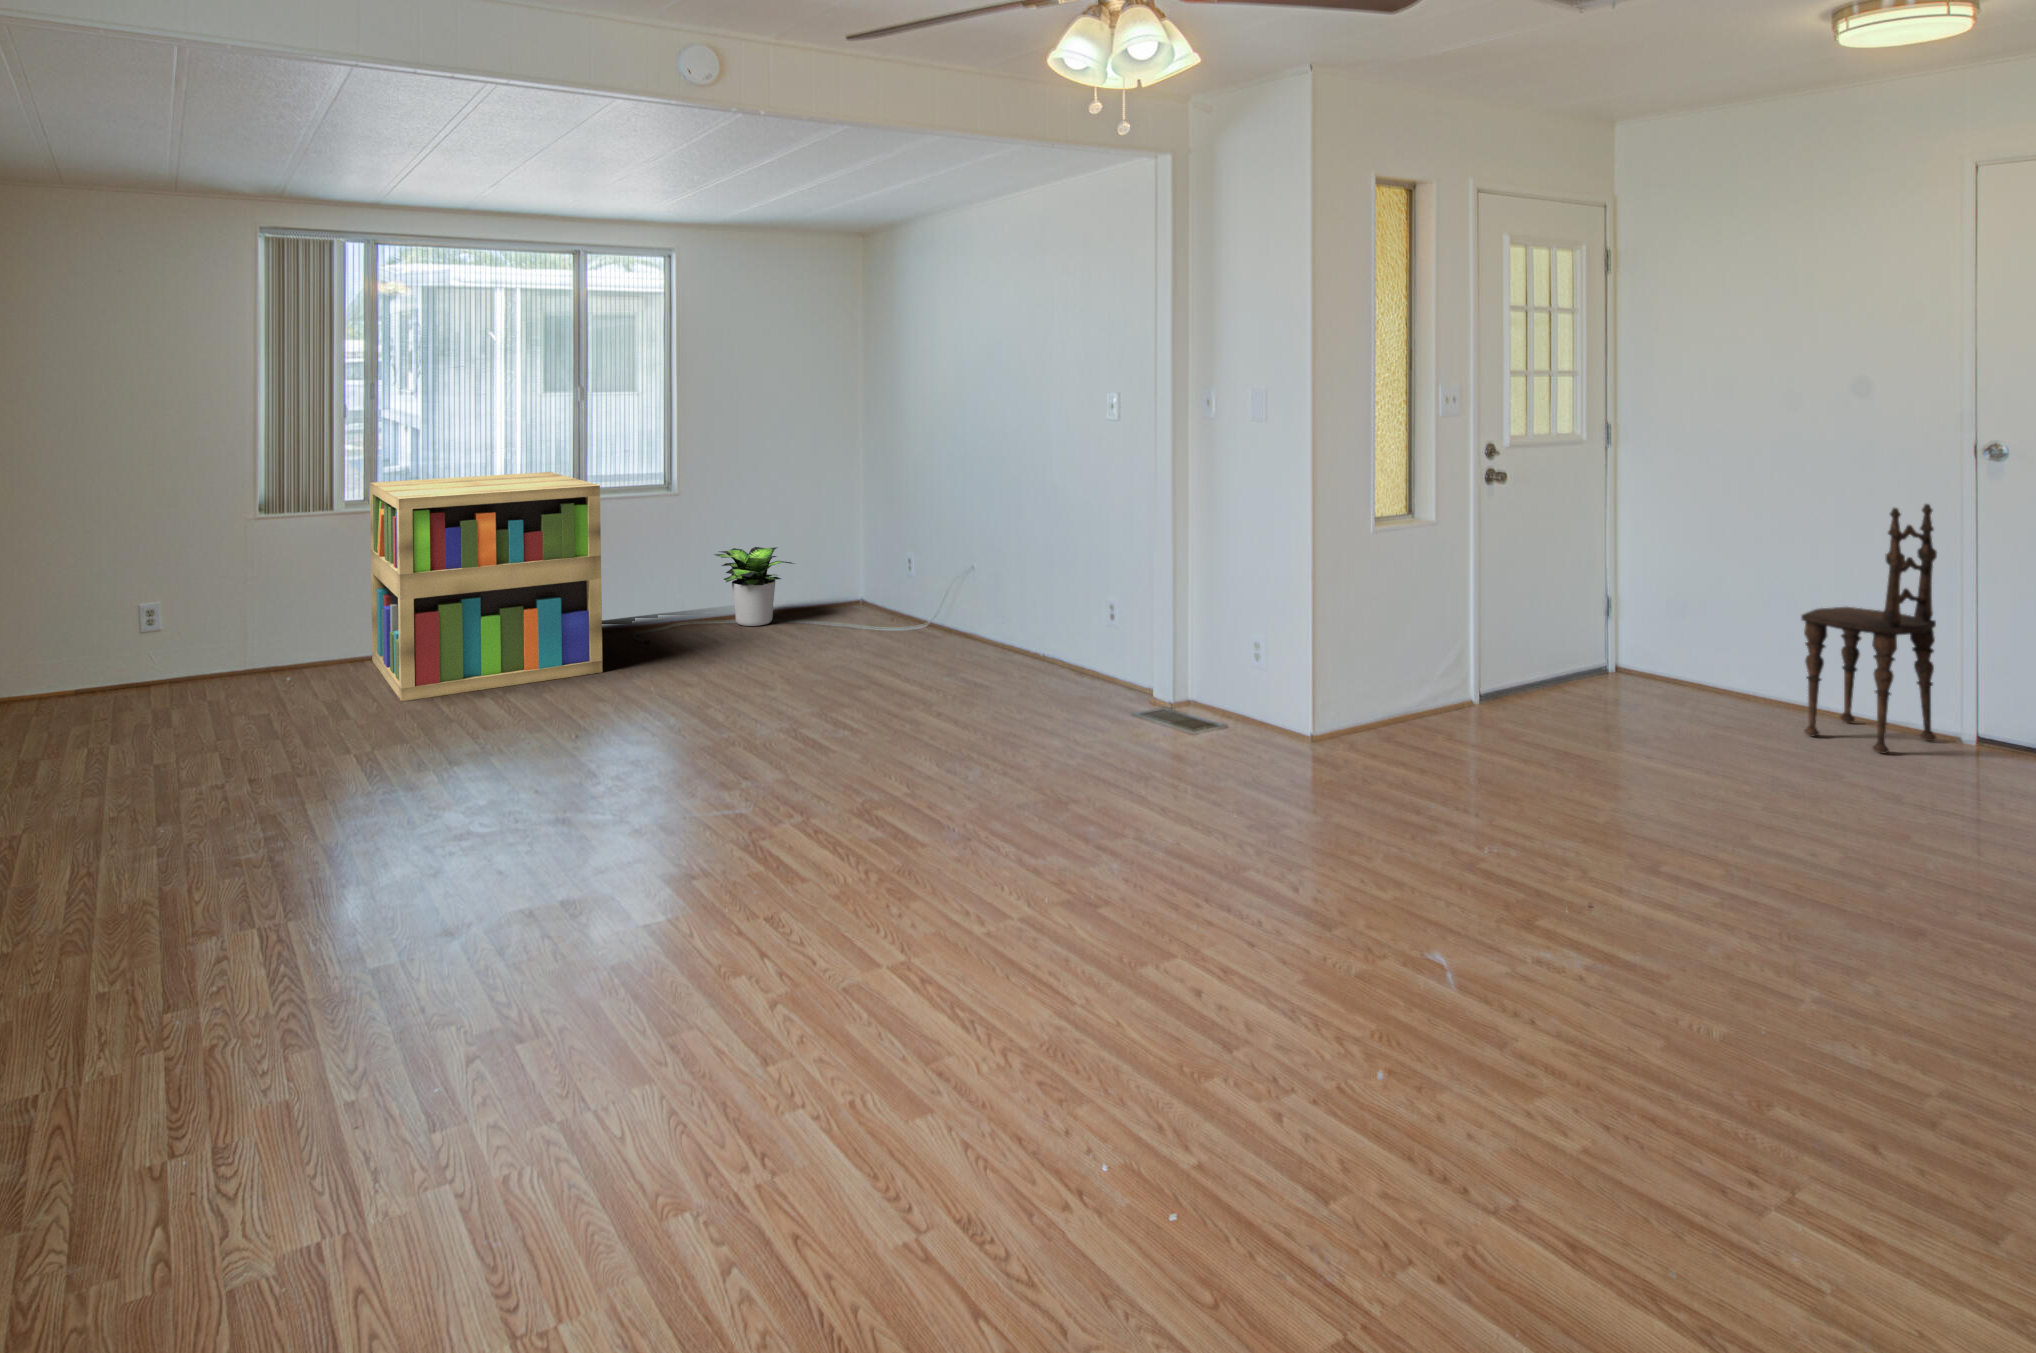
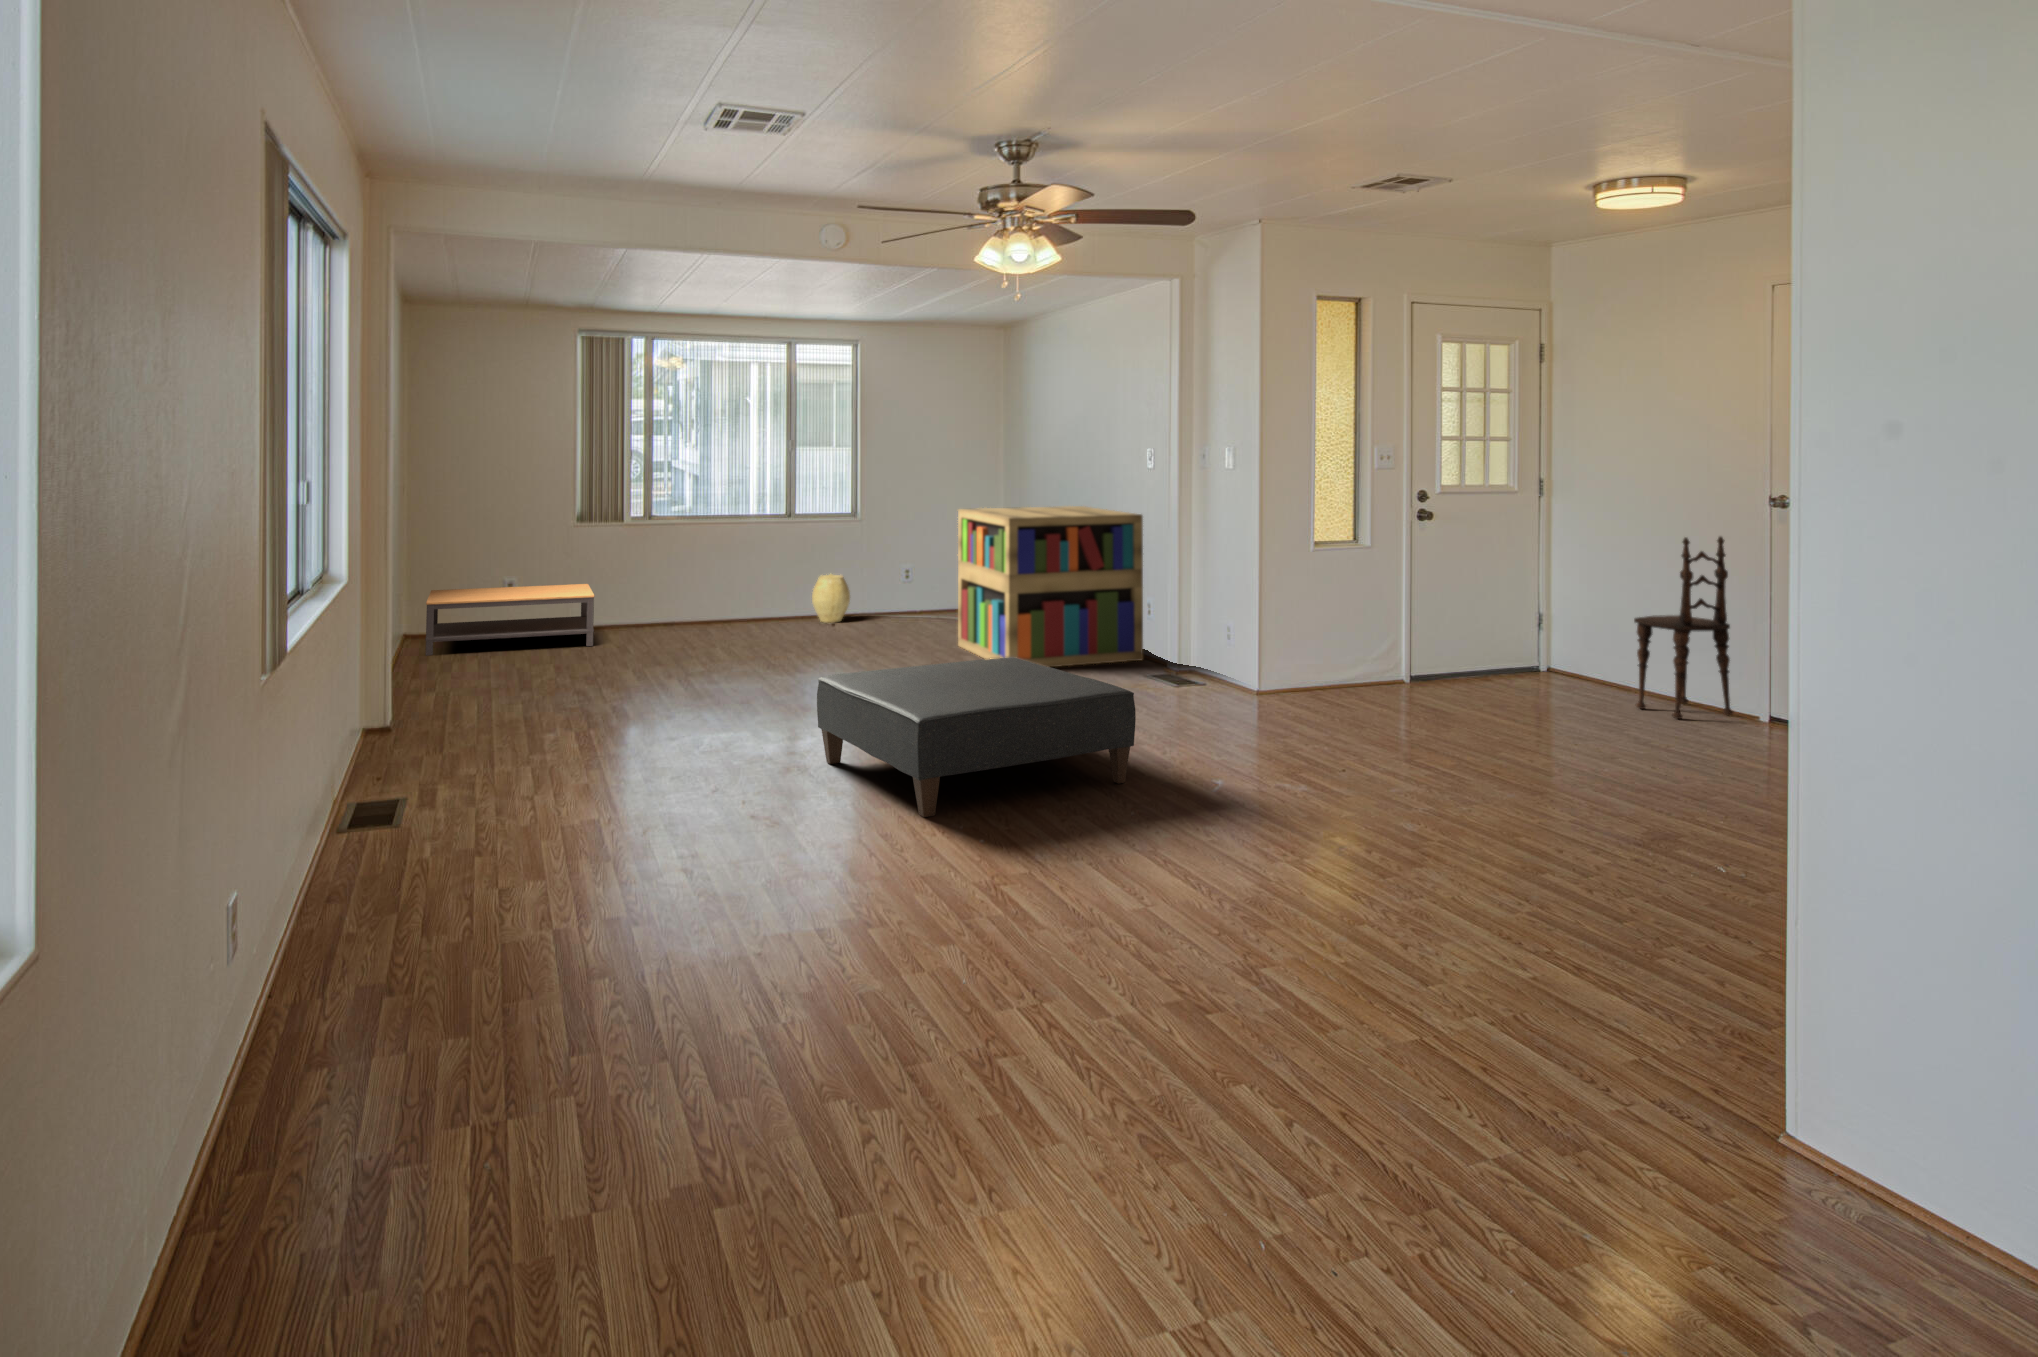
bookshelf: present [370,472,602,701] -> present [958,506,1143,667]
potted plant: present [714,547,794,626] -> none [887,562,950,621]
woven basket: none [612,569,665,636] -> present [812,574,850,622]
coffee table: none [13,604,295,740] -> present [425,584,594,656]
ottoman: none [732,744,1312,1153] -> present [817,657,1136,817]

